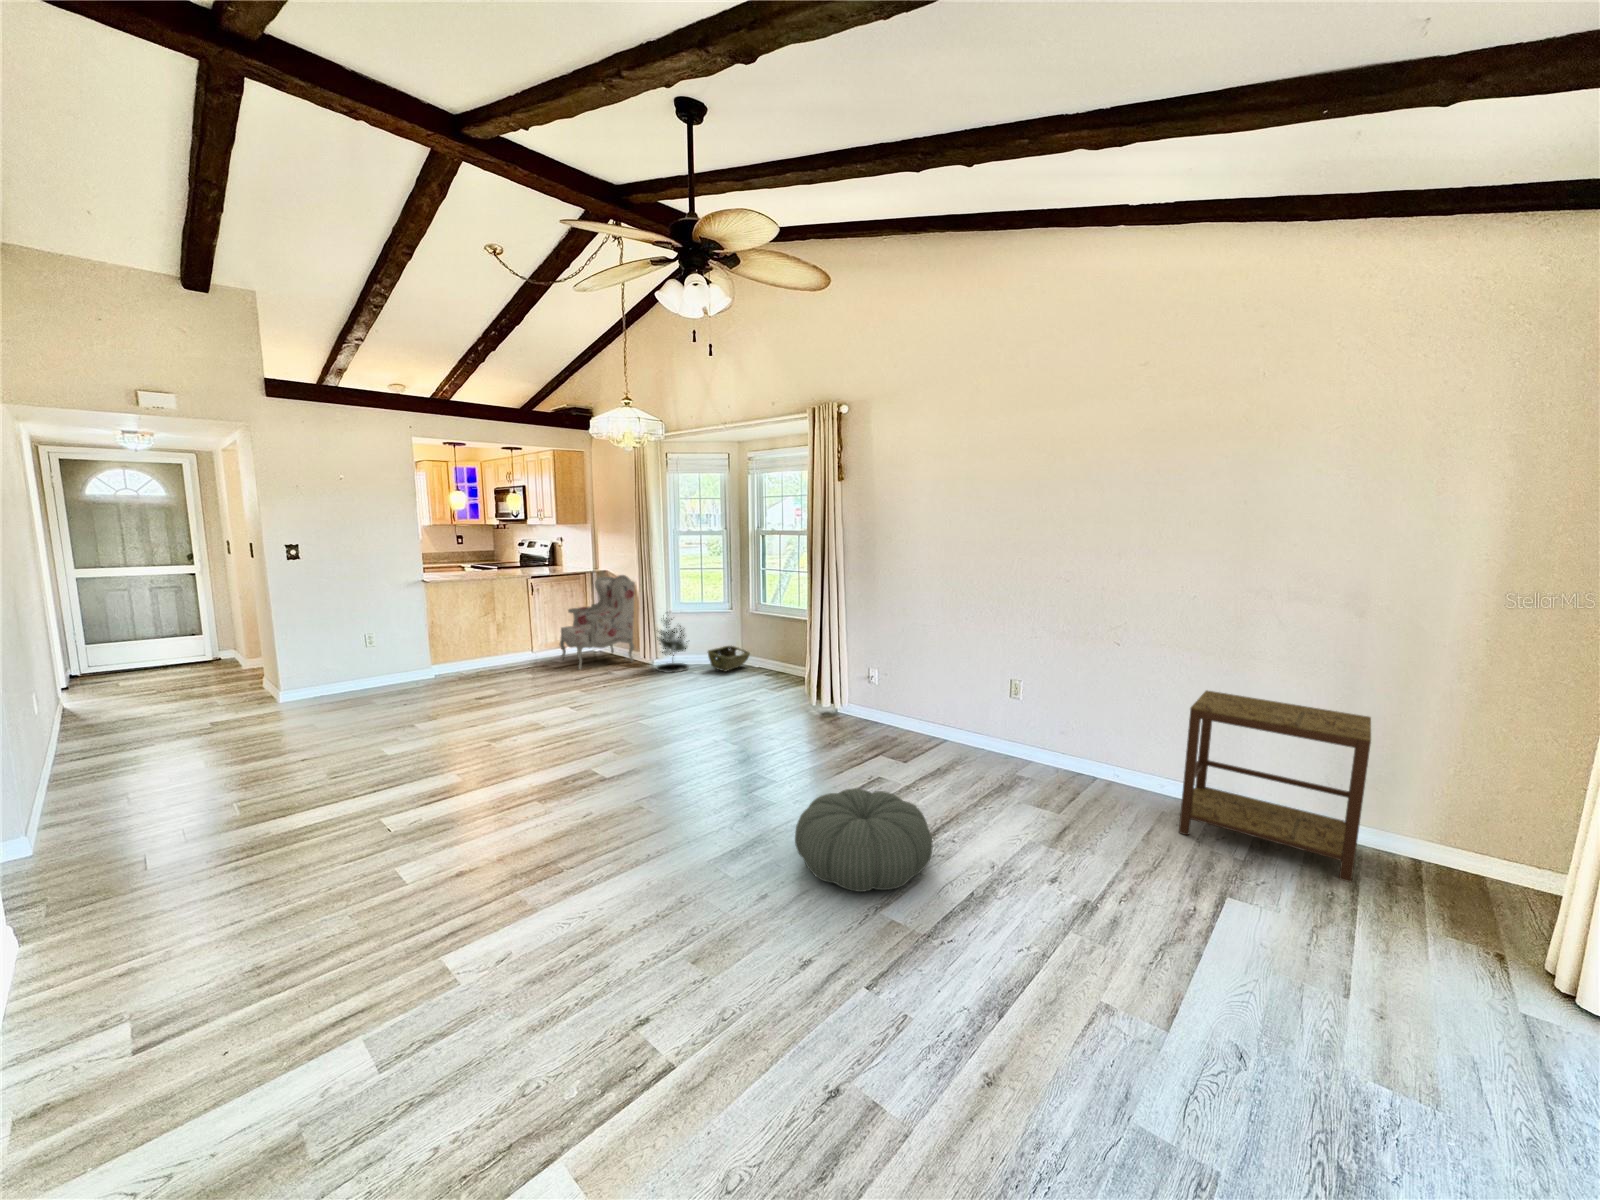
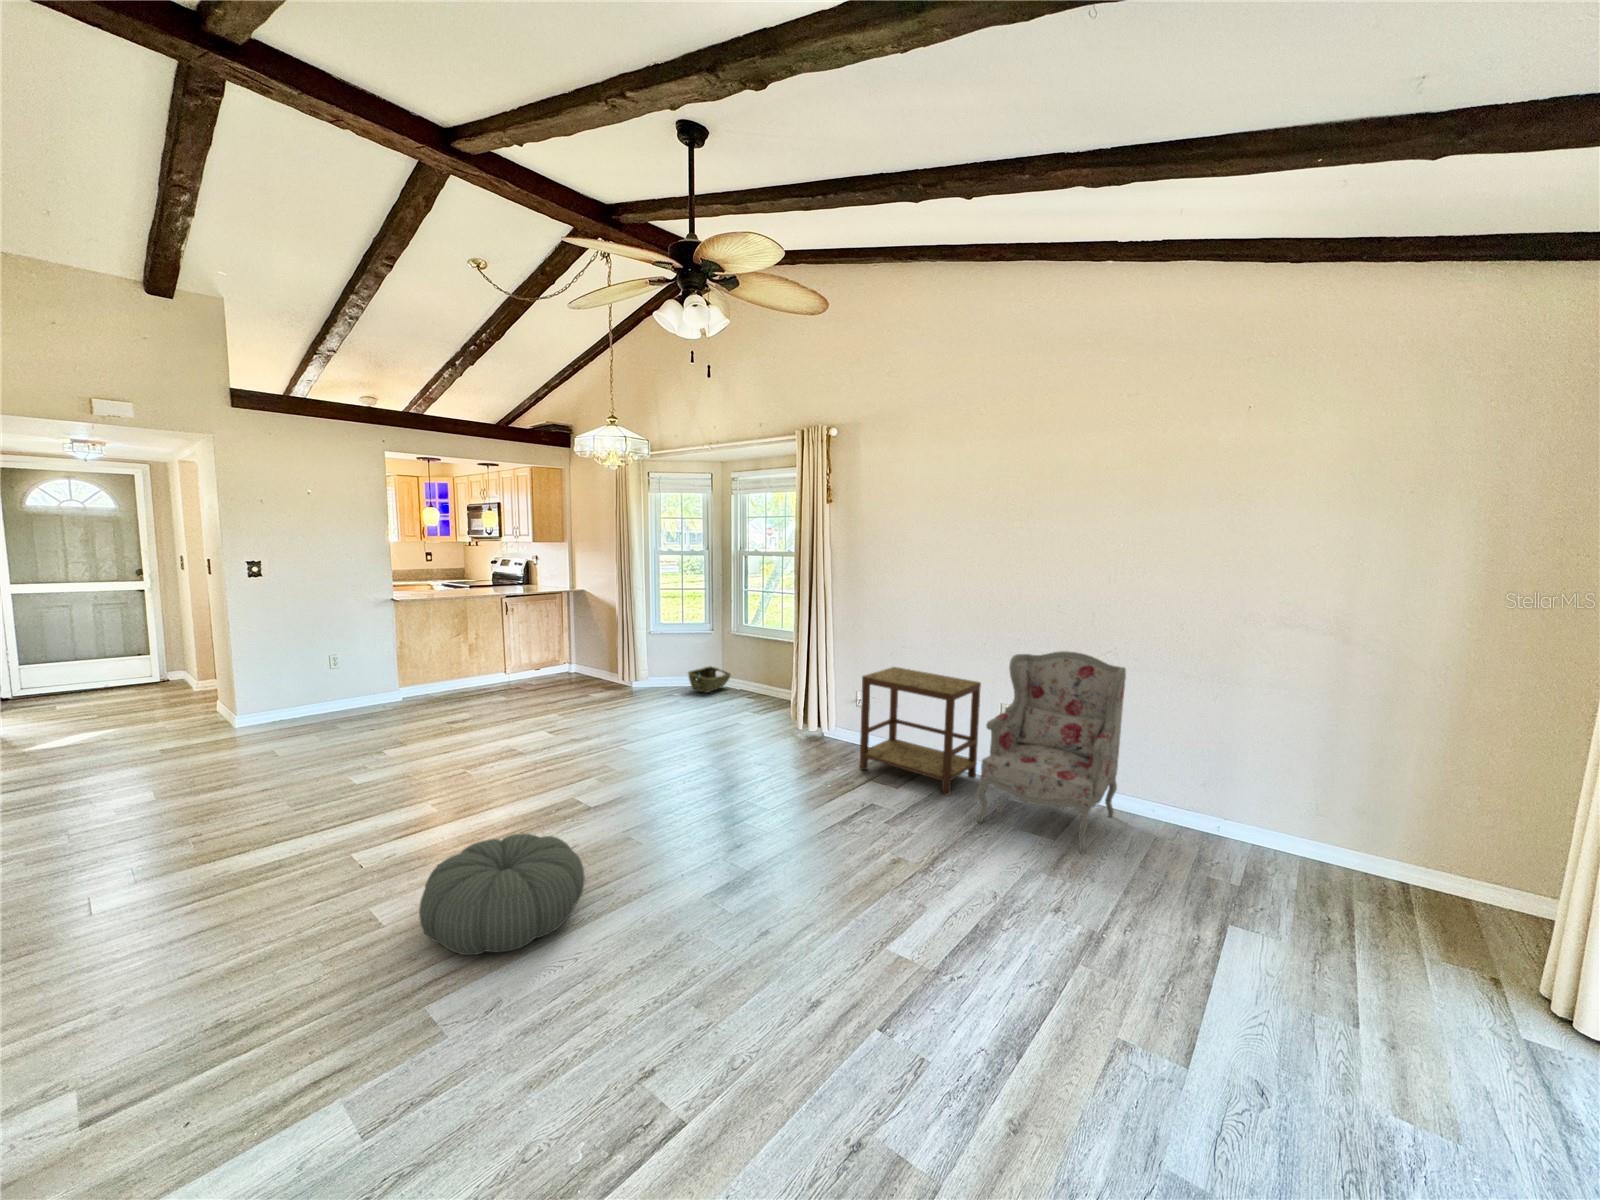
armchair: present [560,575,635,670] -> present [977,651,1126,854]
potted tree: present [656,615,689,673] -> none [632,631,671,694]
side table: present [1179,691,1371,882] -> present [860,667,981,795]
pouf: present [795,789,933,892] -> present [419,833,585,955]

